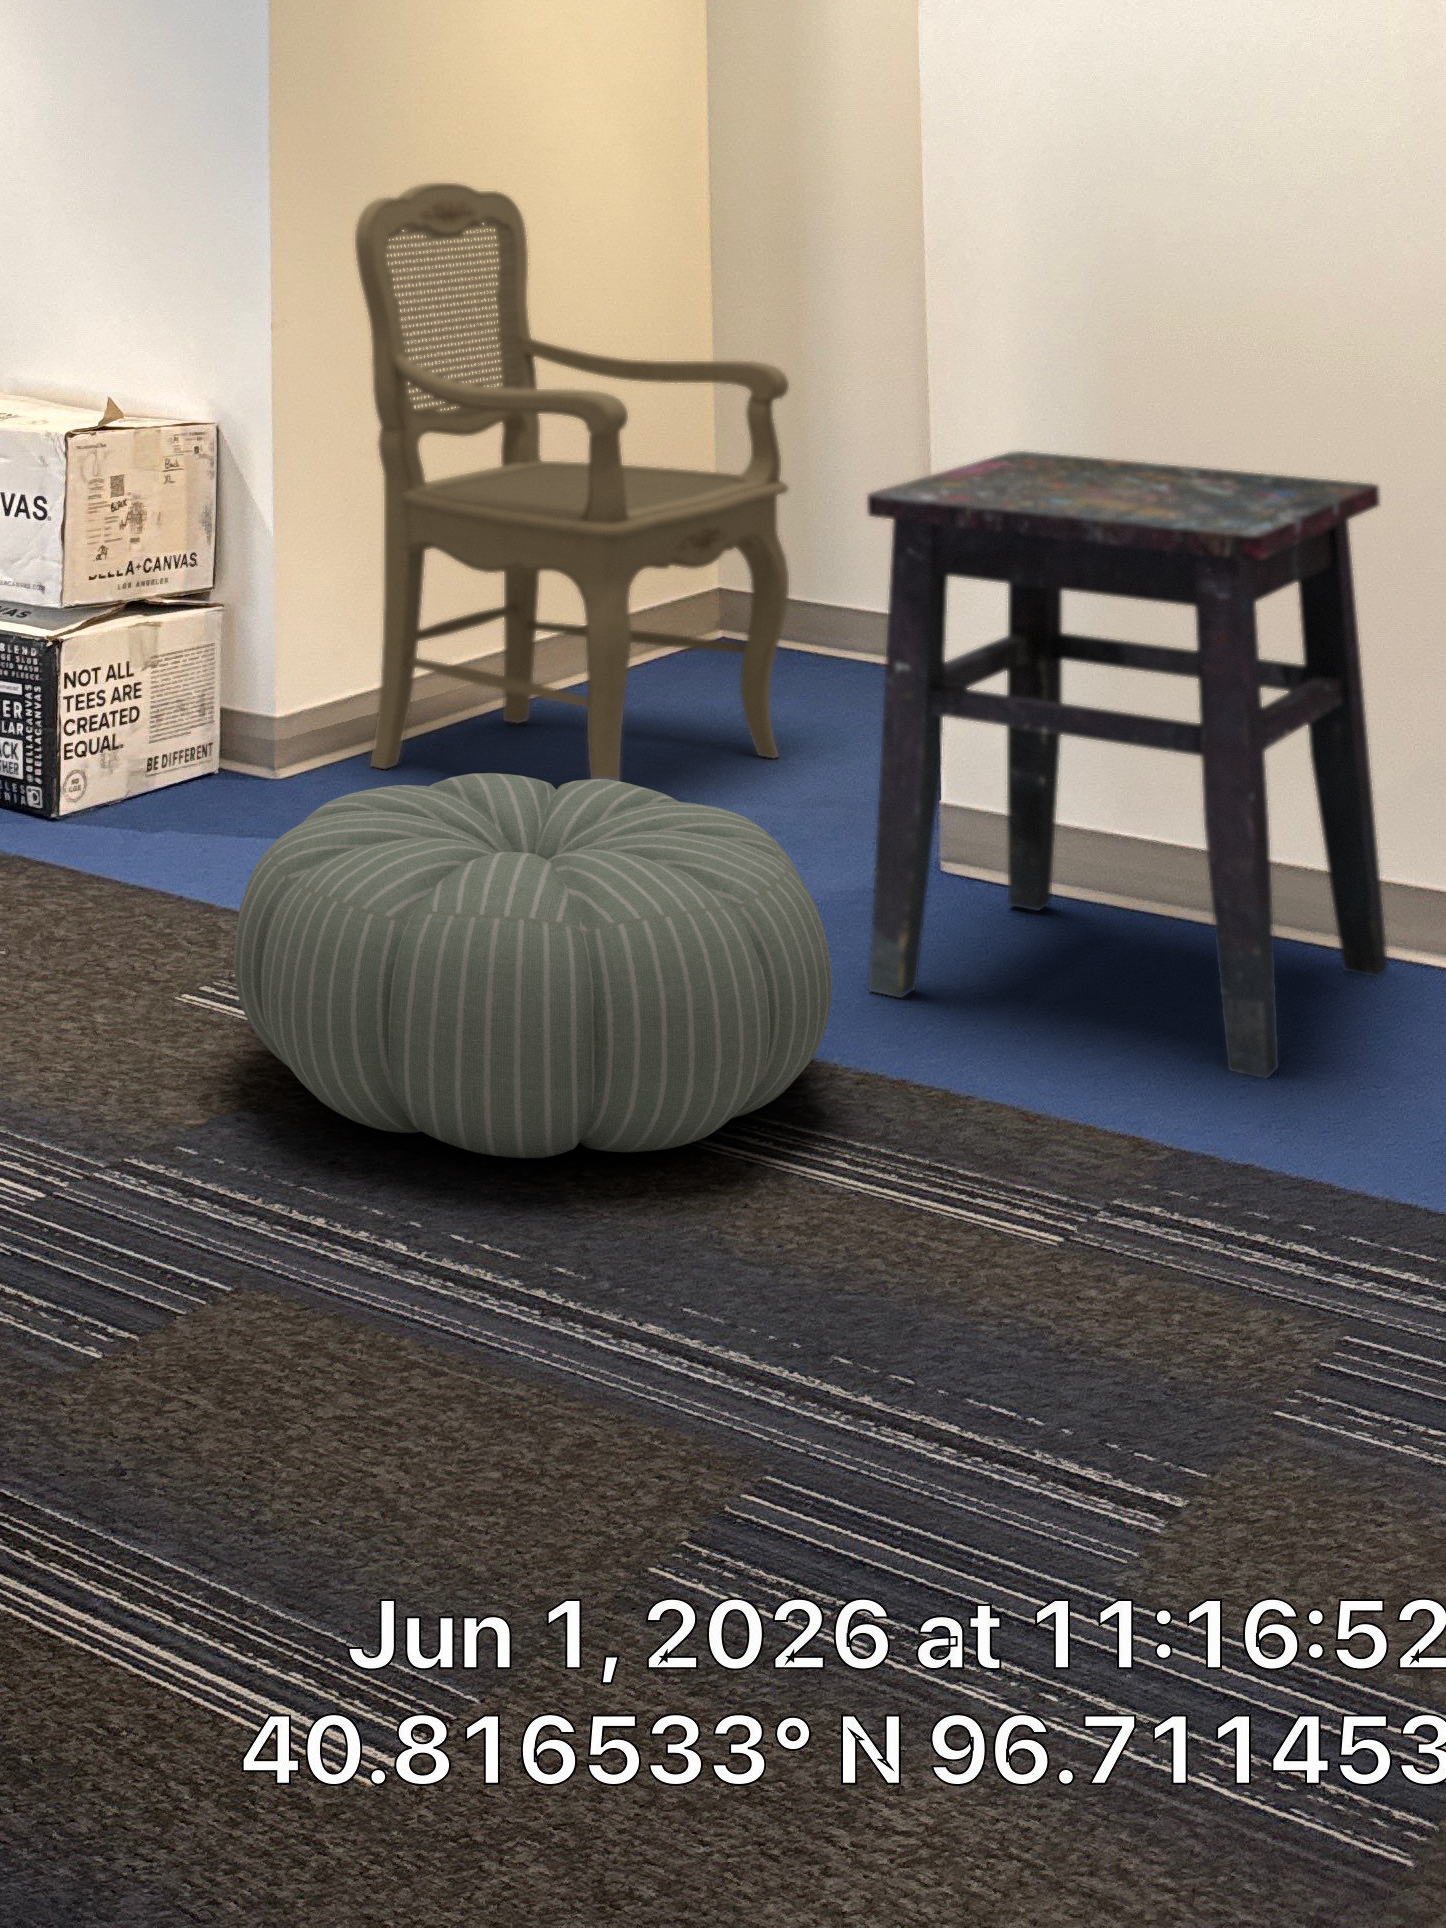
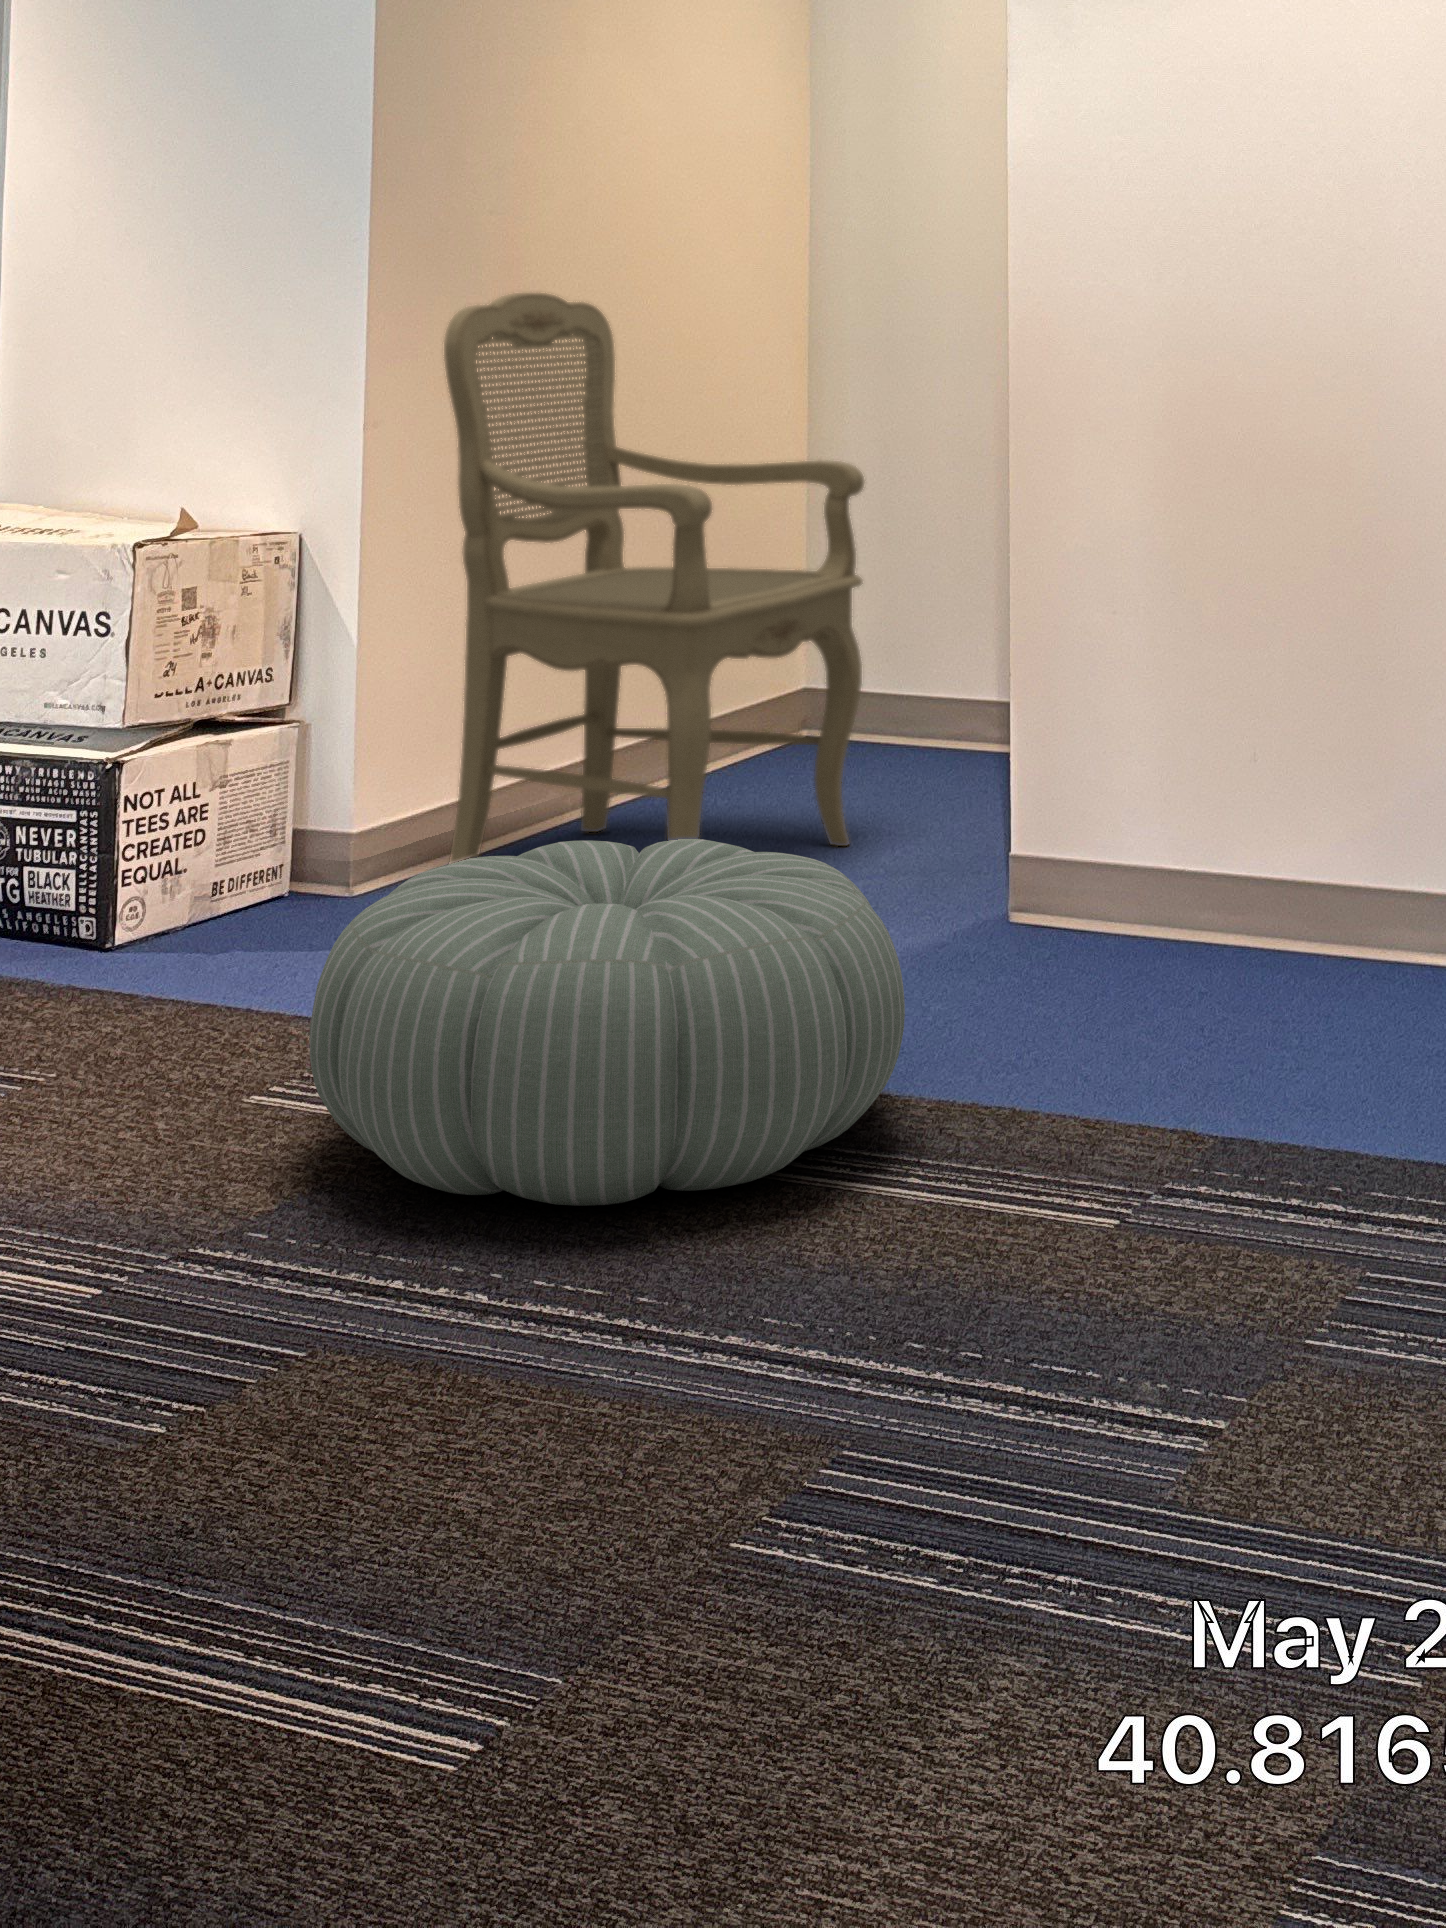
side table: present [867,451,1388,1079] -> none [936,518,1398,1074]

